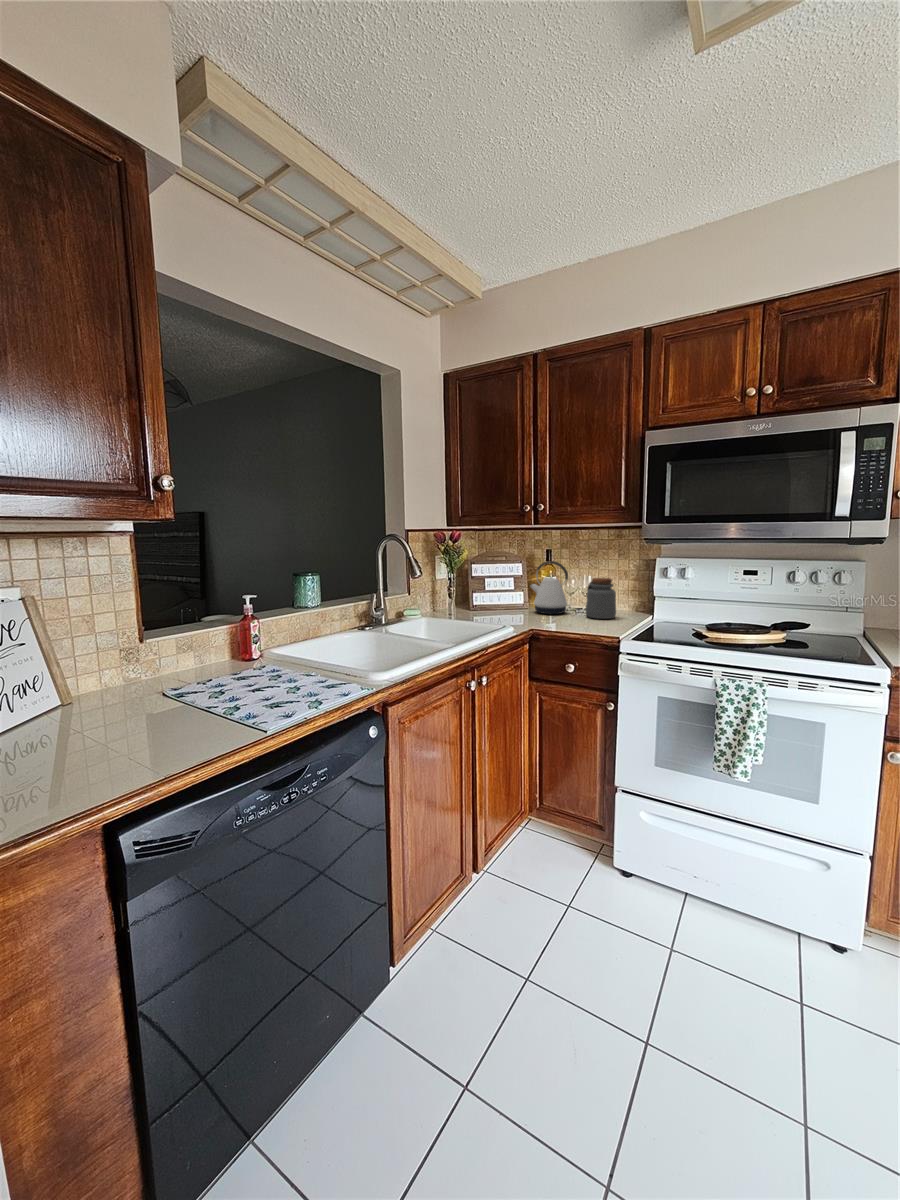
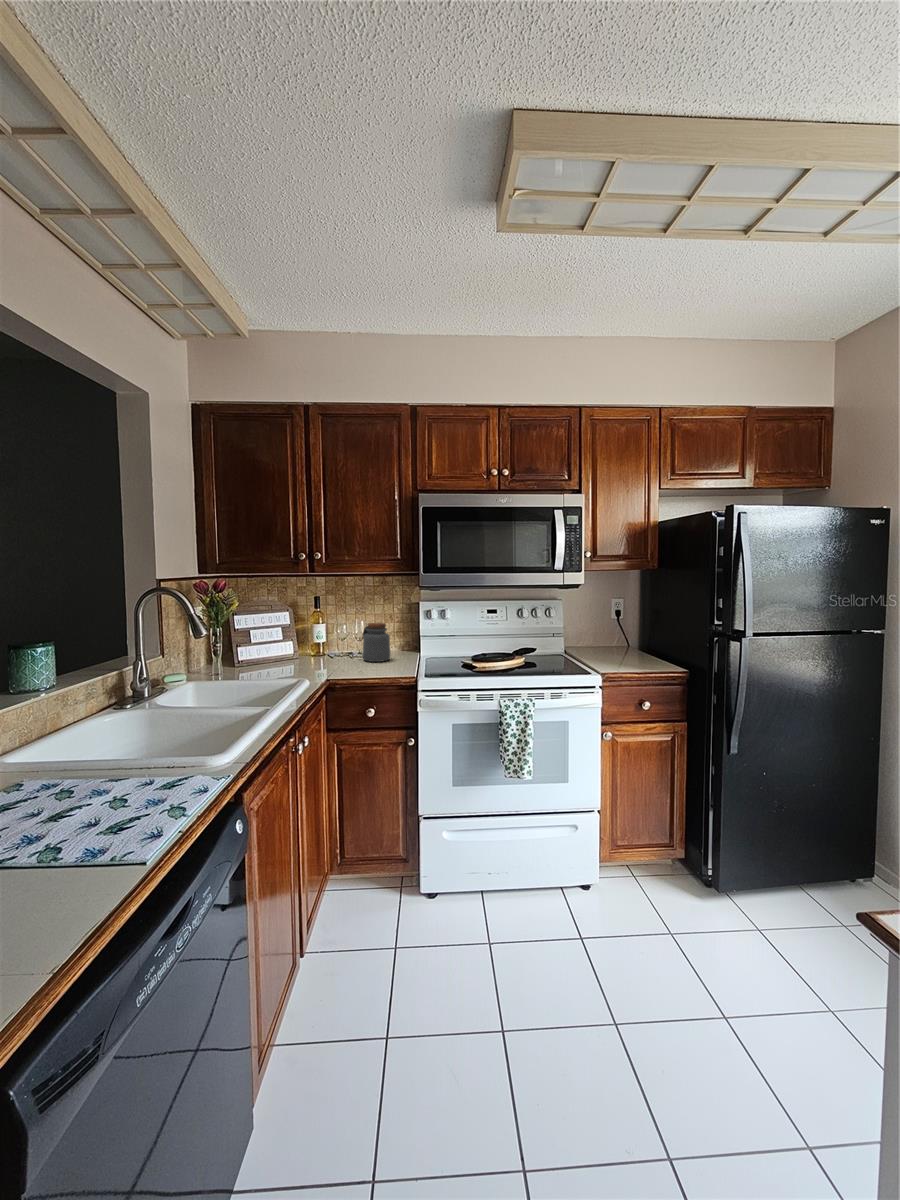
kettle: present [530,561,570,614] -> none [303,608,345,662]

